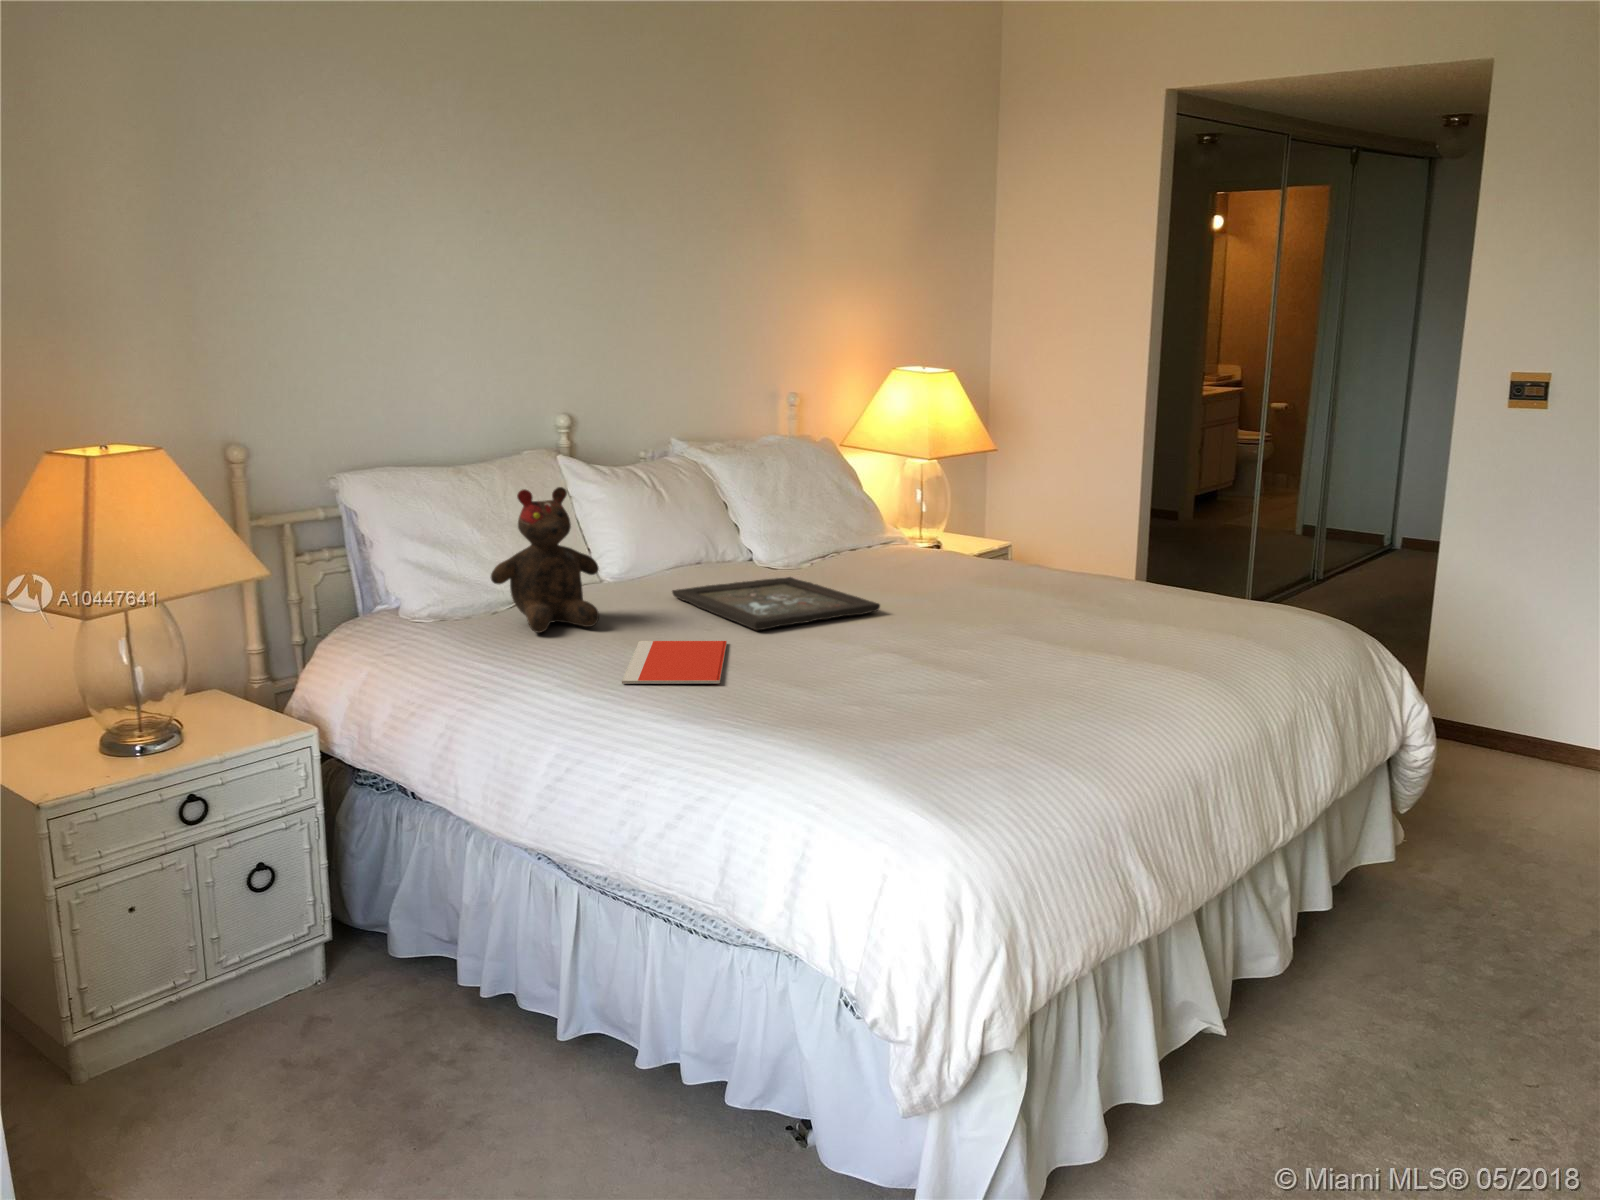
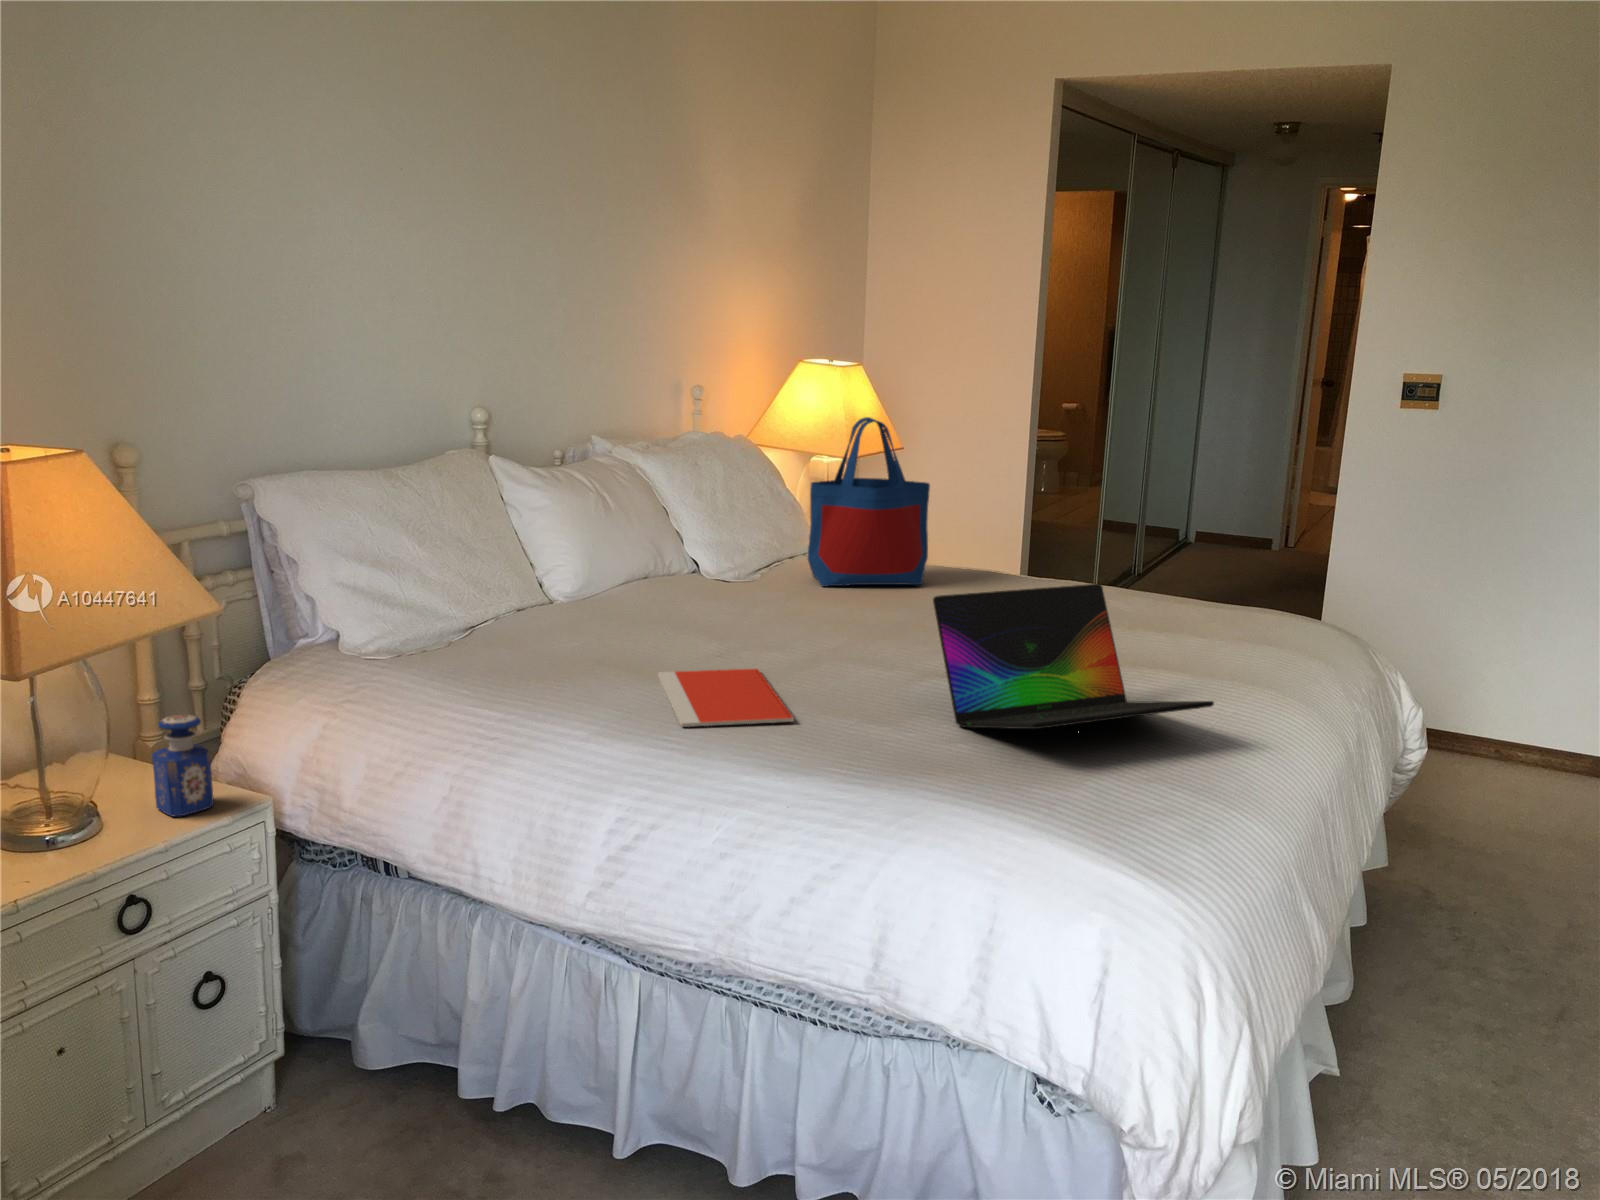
tote bag: none [842,421,956,576] -> present [808,417,930,587]
teddy bear: present [491,487,599,633] -> none [465,493,598,666]
laptop: none [850,571,1084,703] -> present [933,584,1214,729]
tray: present [672,577,880,630] -> none [650,590,892,654]
perfume bottle: none [222,659,269,738] -> present [152,715,214,816]

